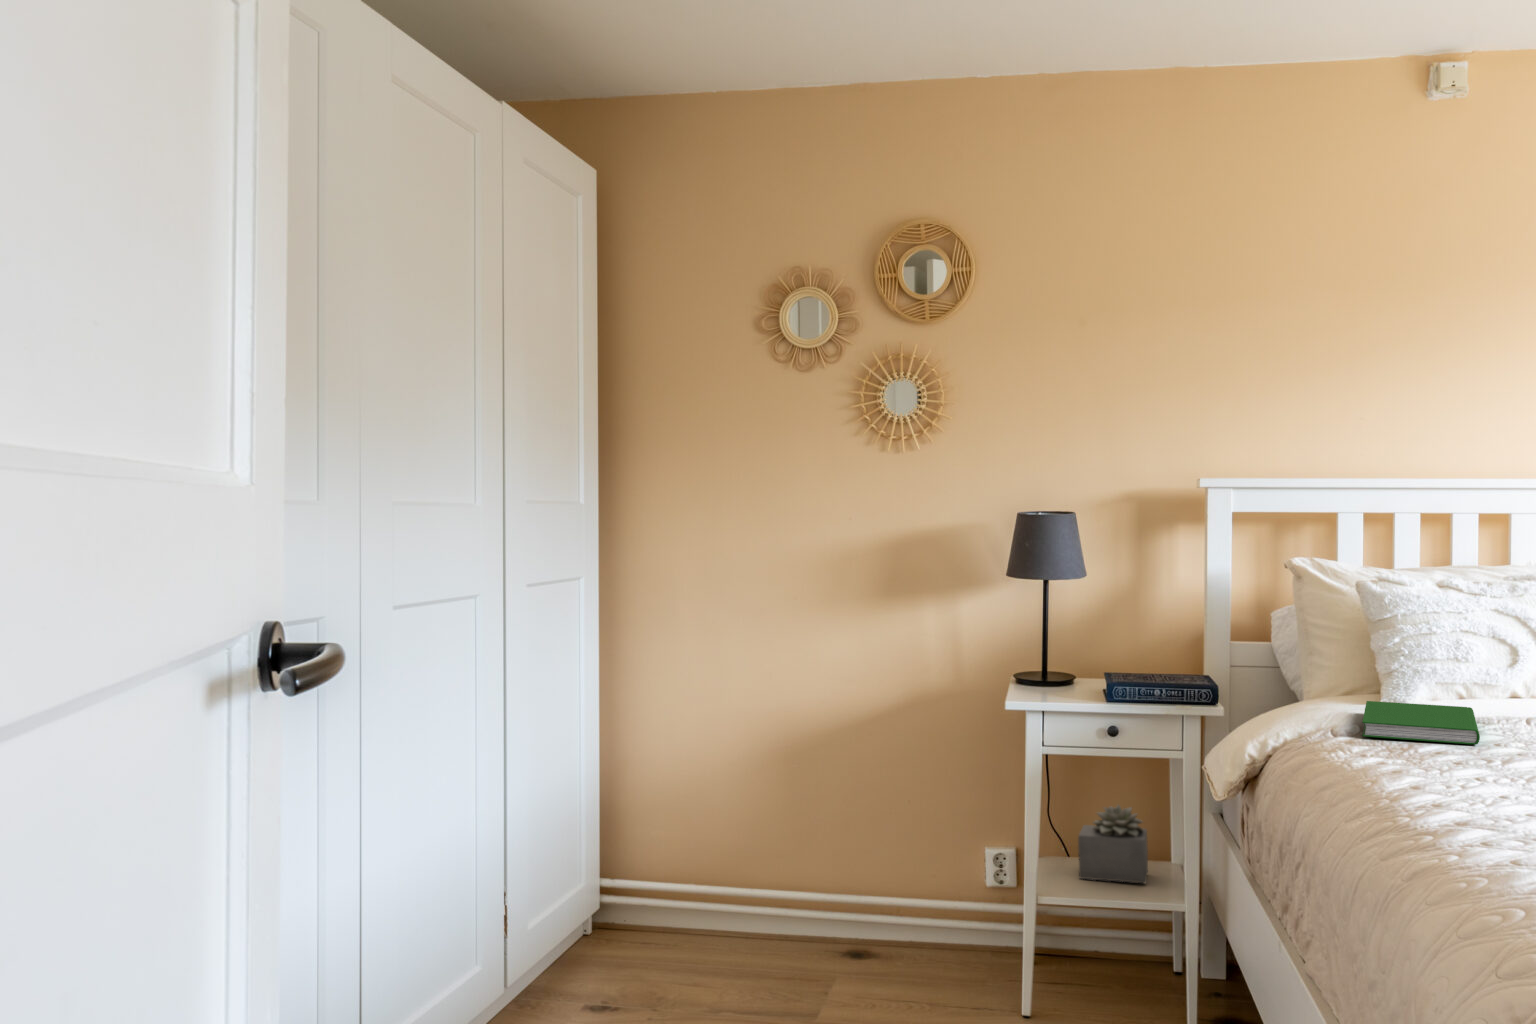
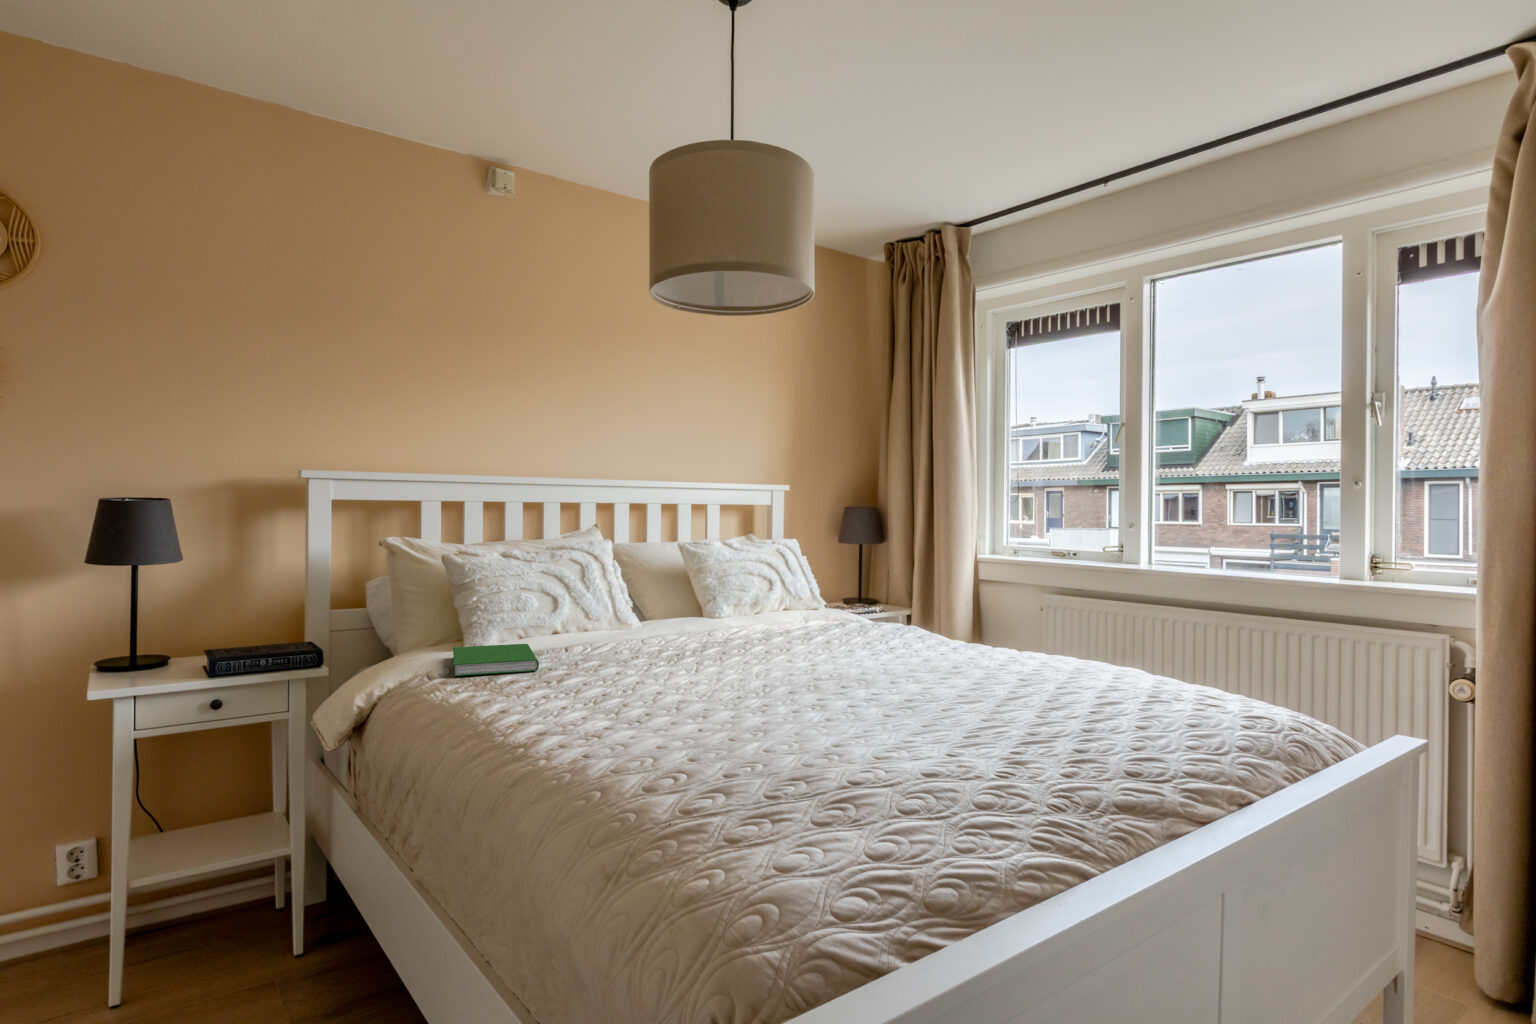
succulent plant: present [1078,805,1148,883] -> none [175,771,252,855]

